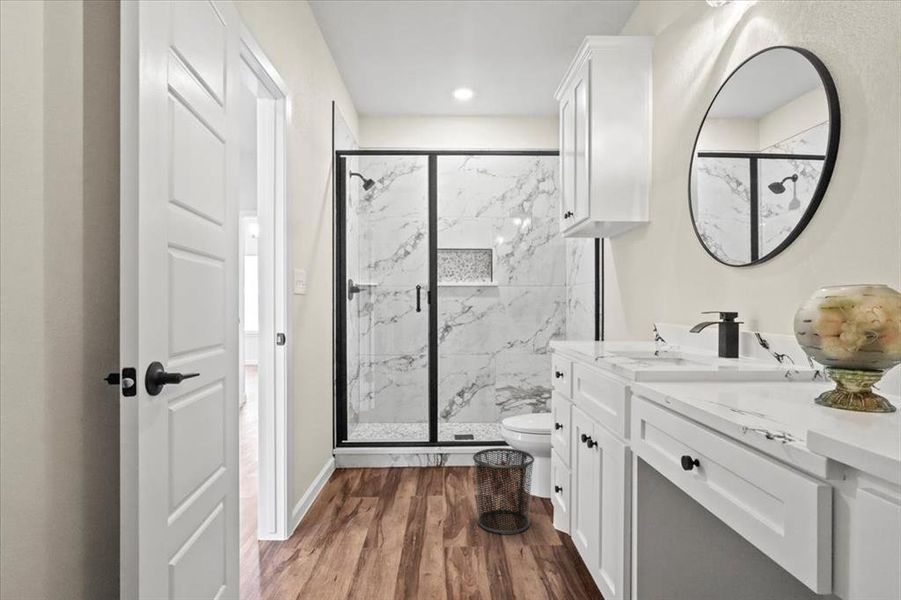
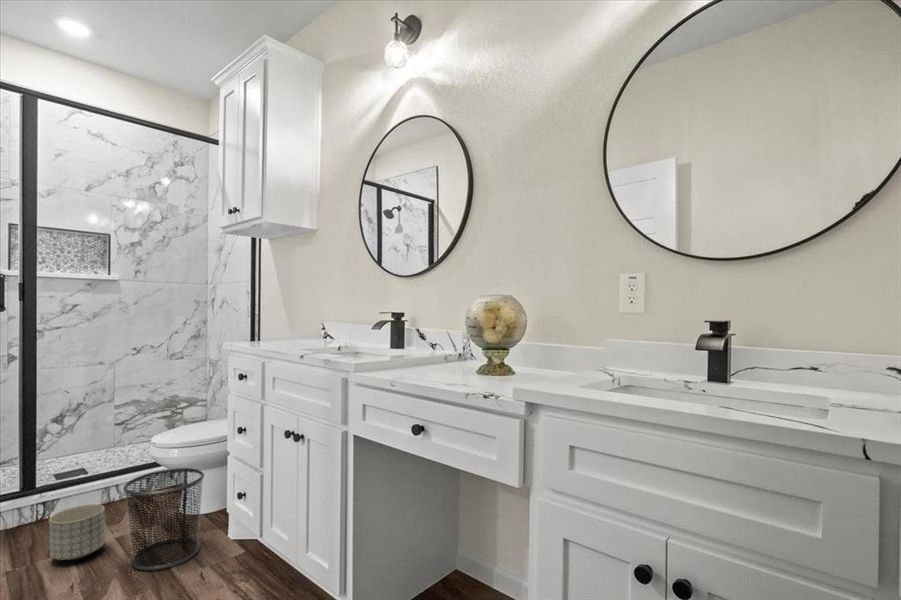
planter: none [432,462,467,503] -> present [49,504,105,560]

